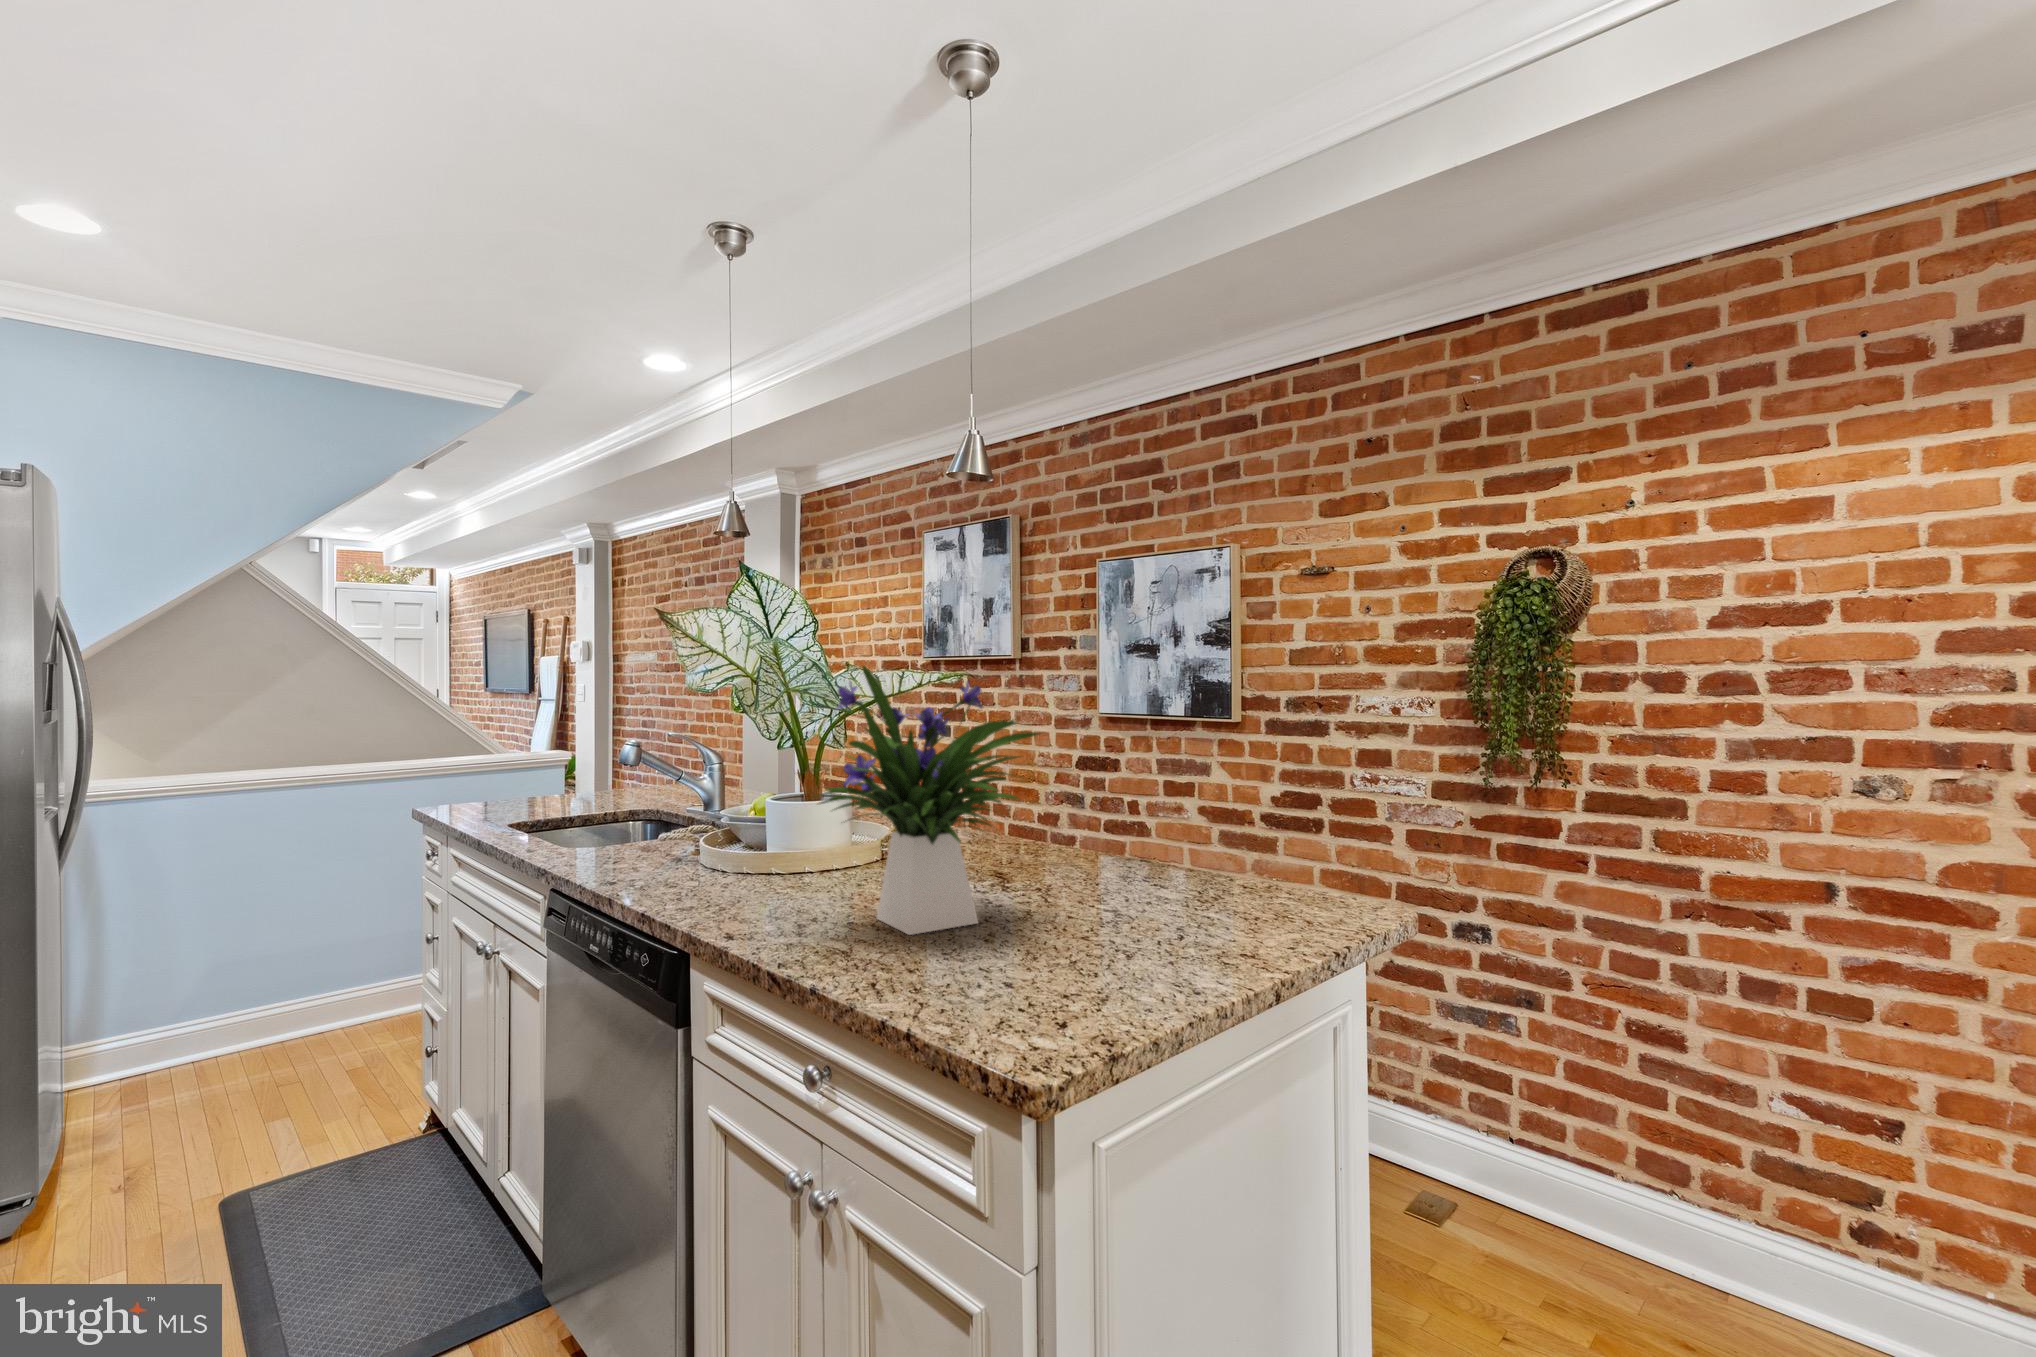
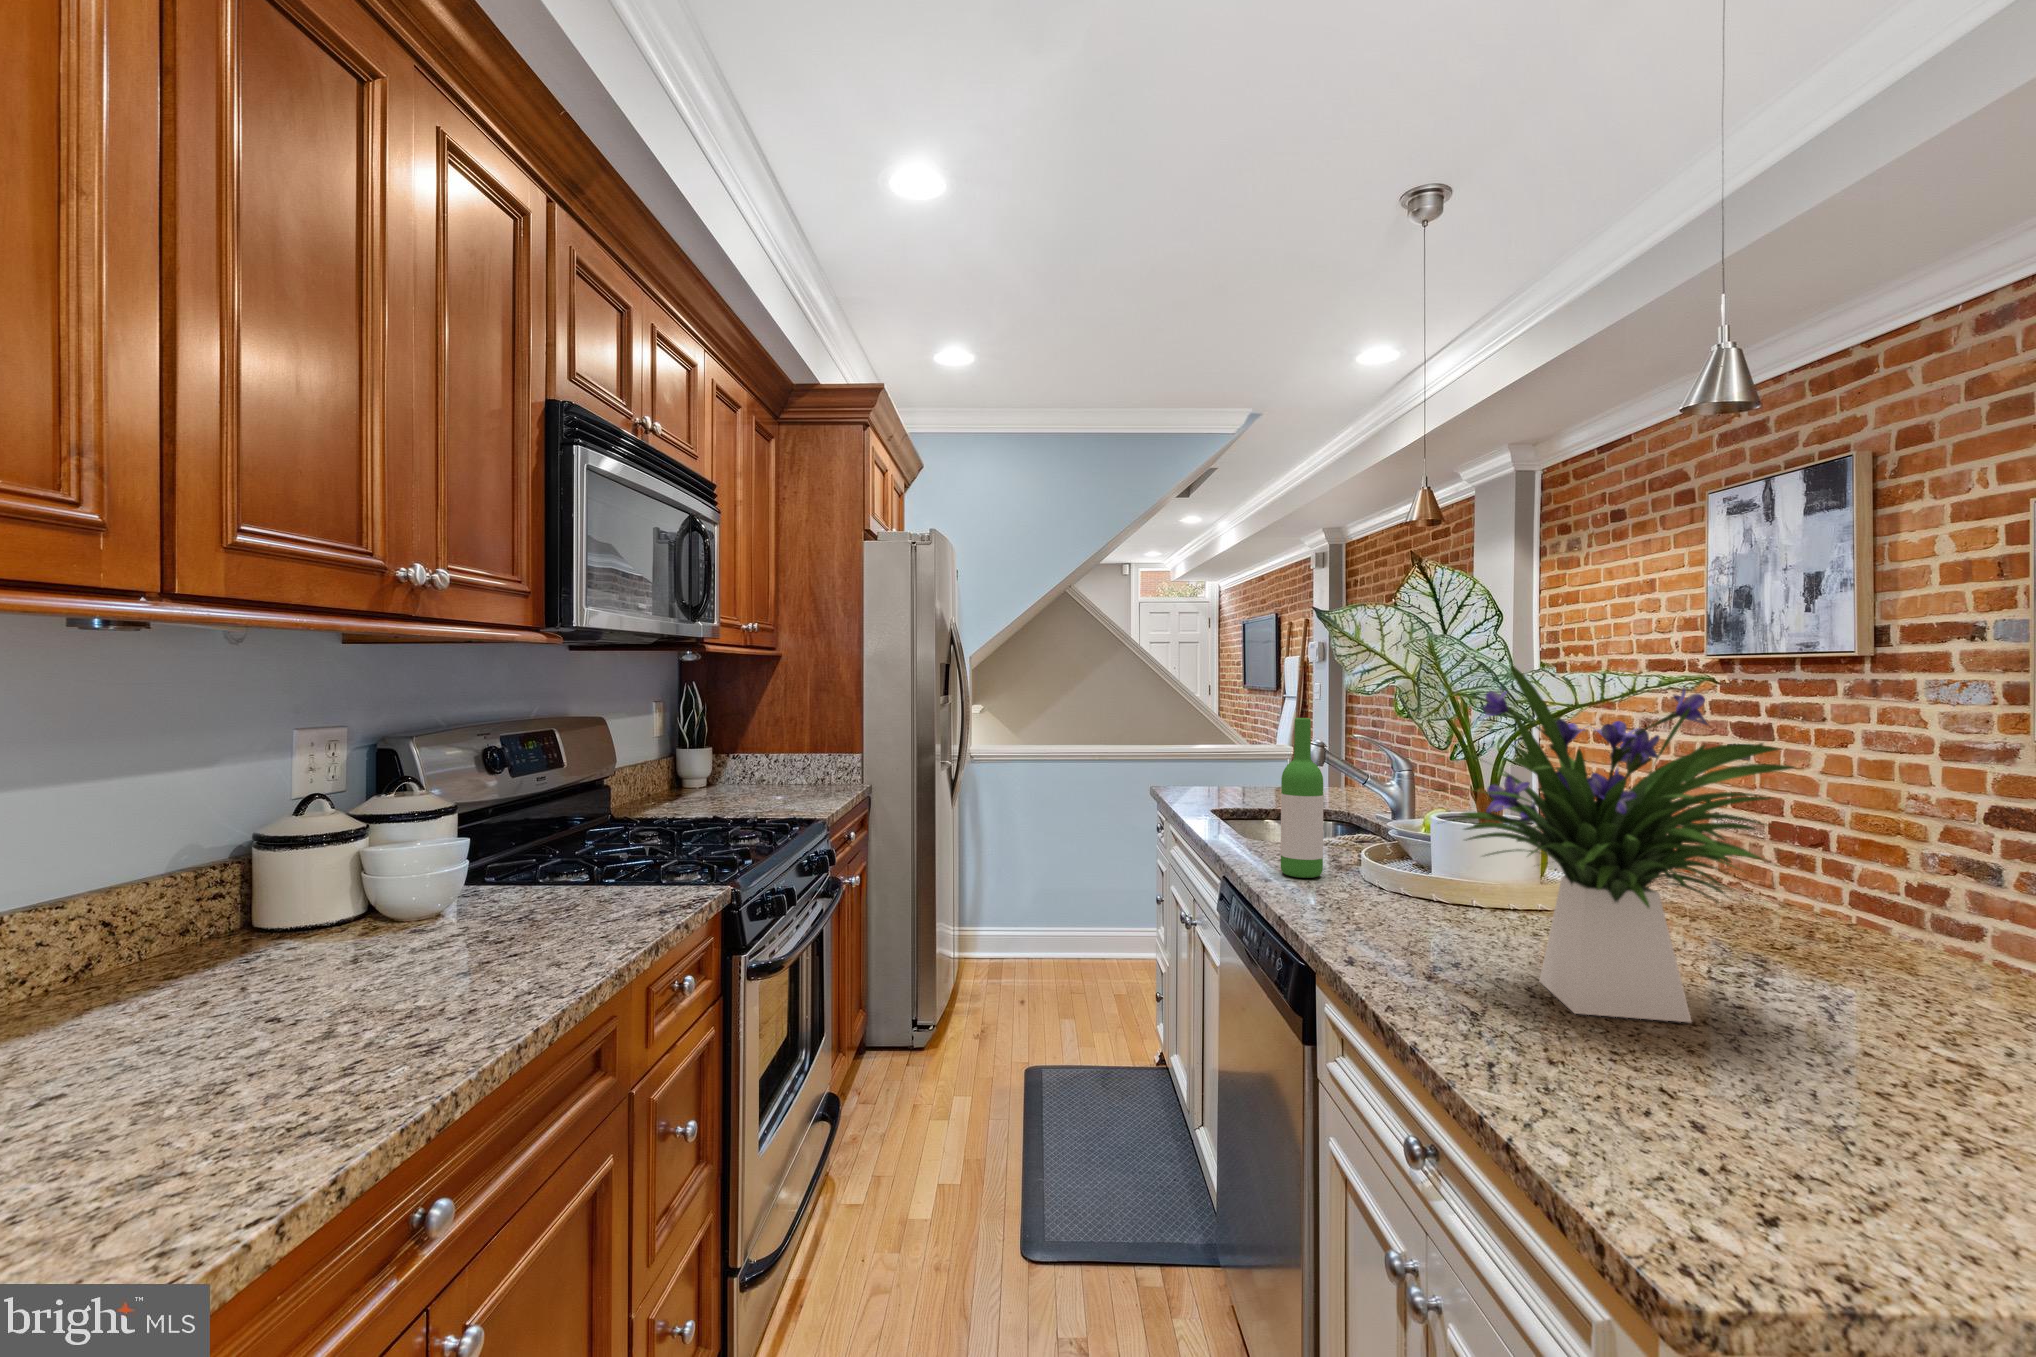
wine bottle: none [621,717,664,875] -> present [1280,718,1323,878]

